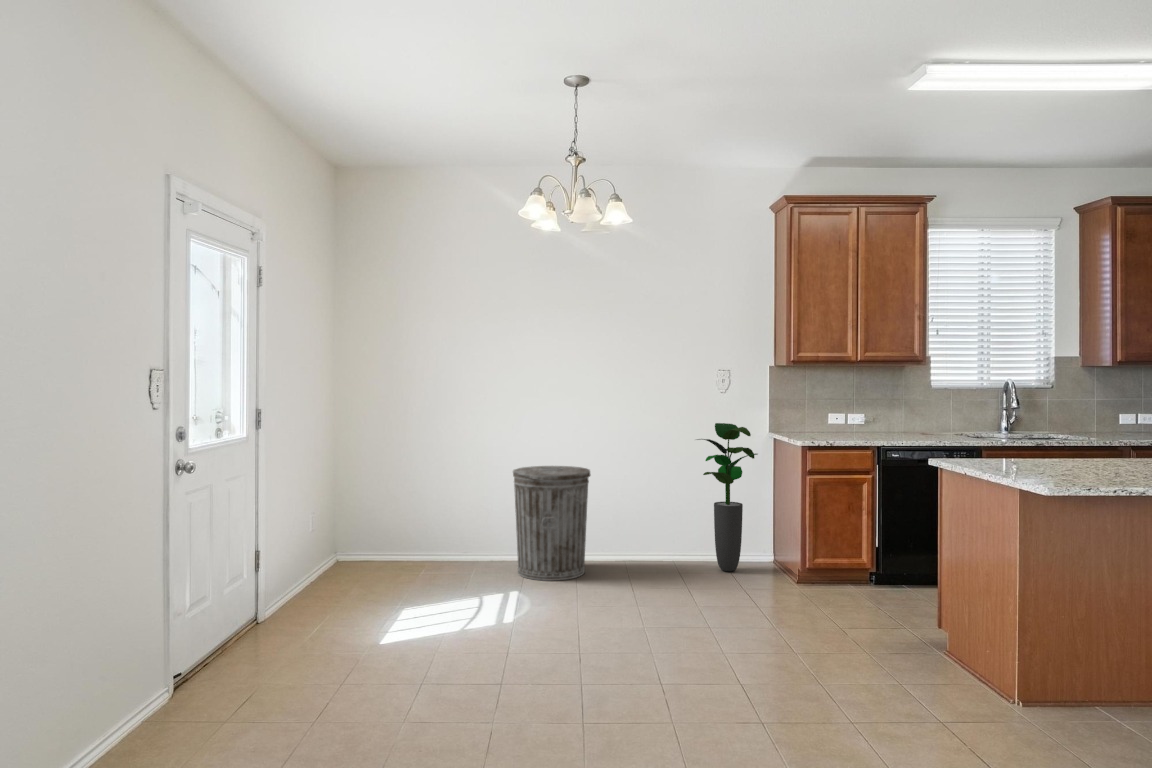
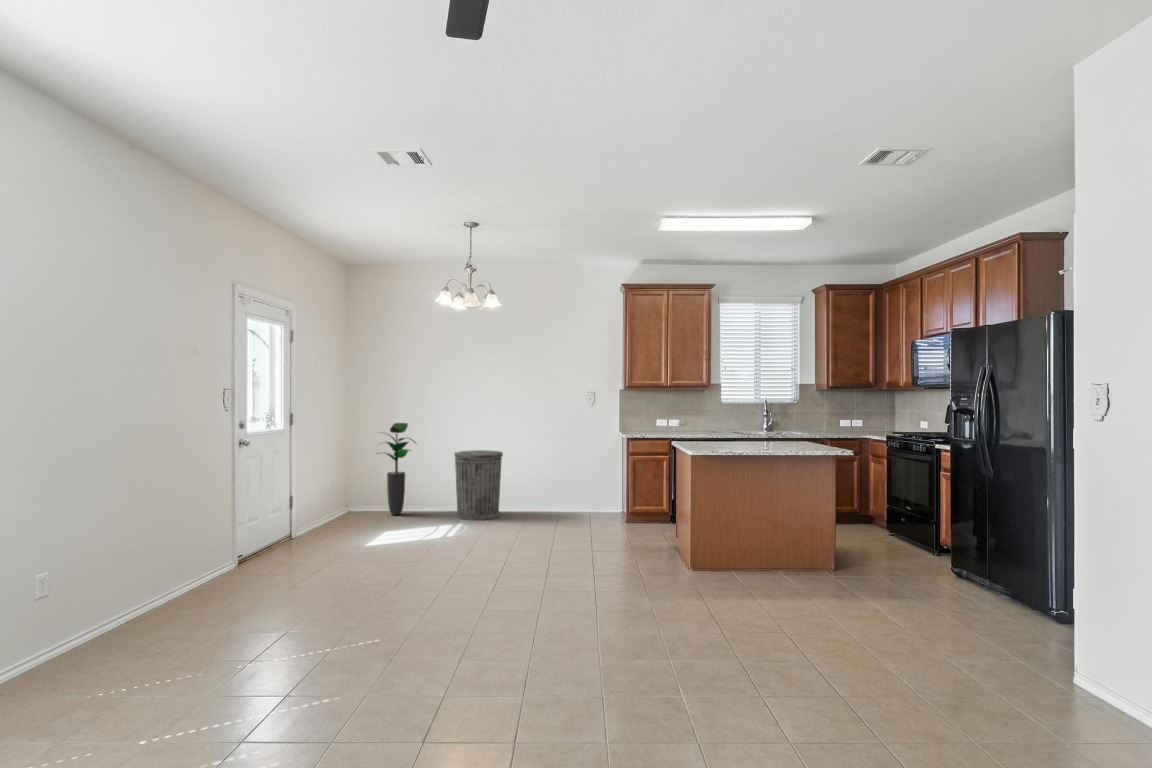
potted plant: present [697,423,757,571] -> present [386,423,415,515]

